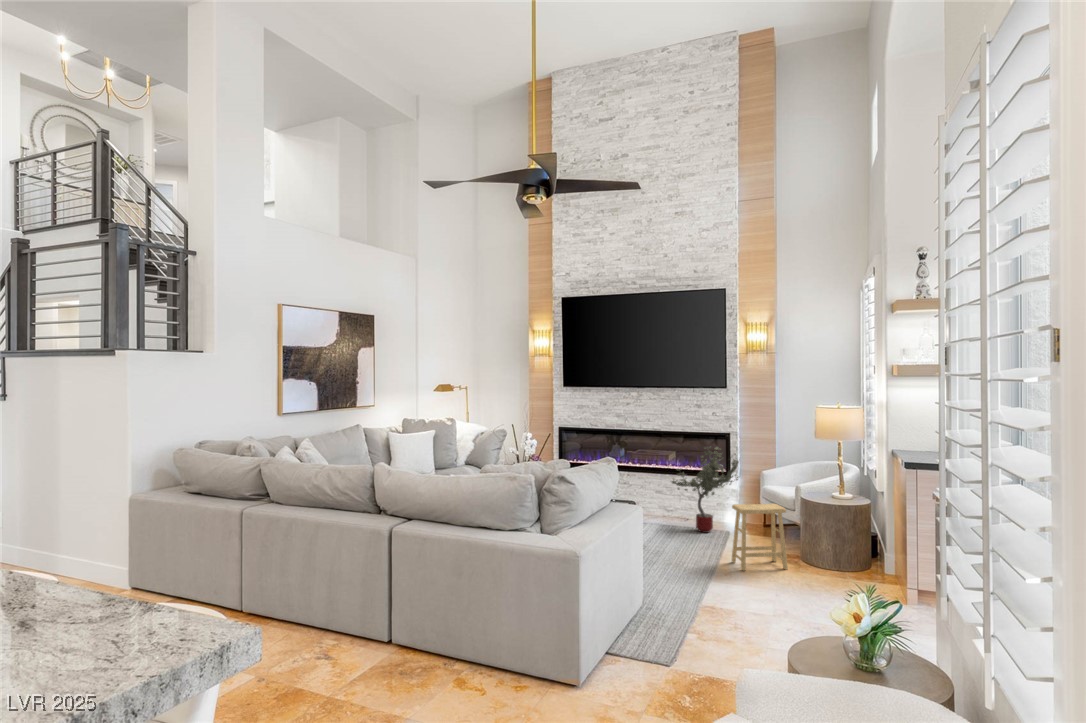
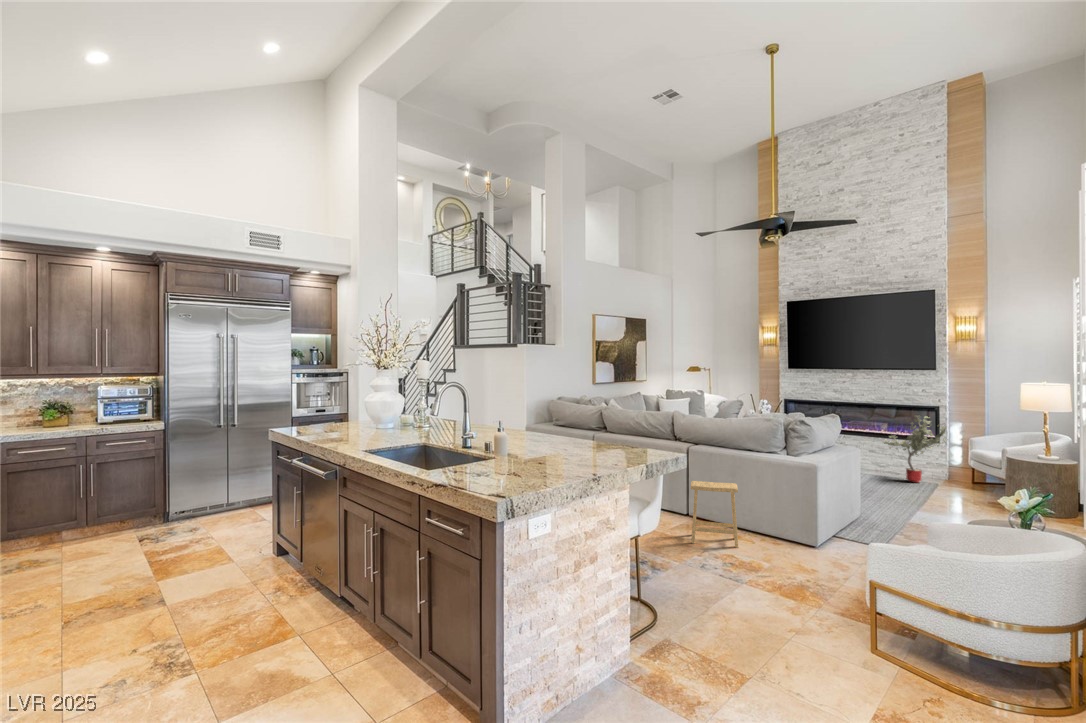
footstool: present [732,504,788,571] -> present [691,481,738,548]

